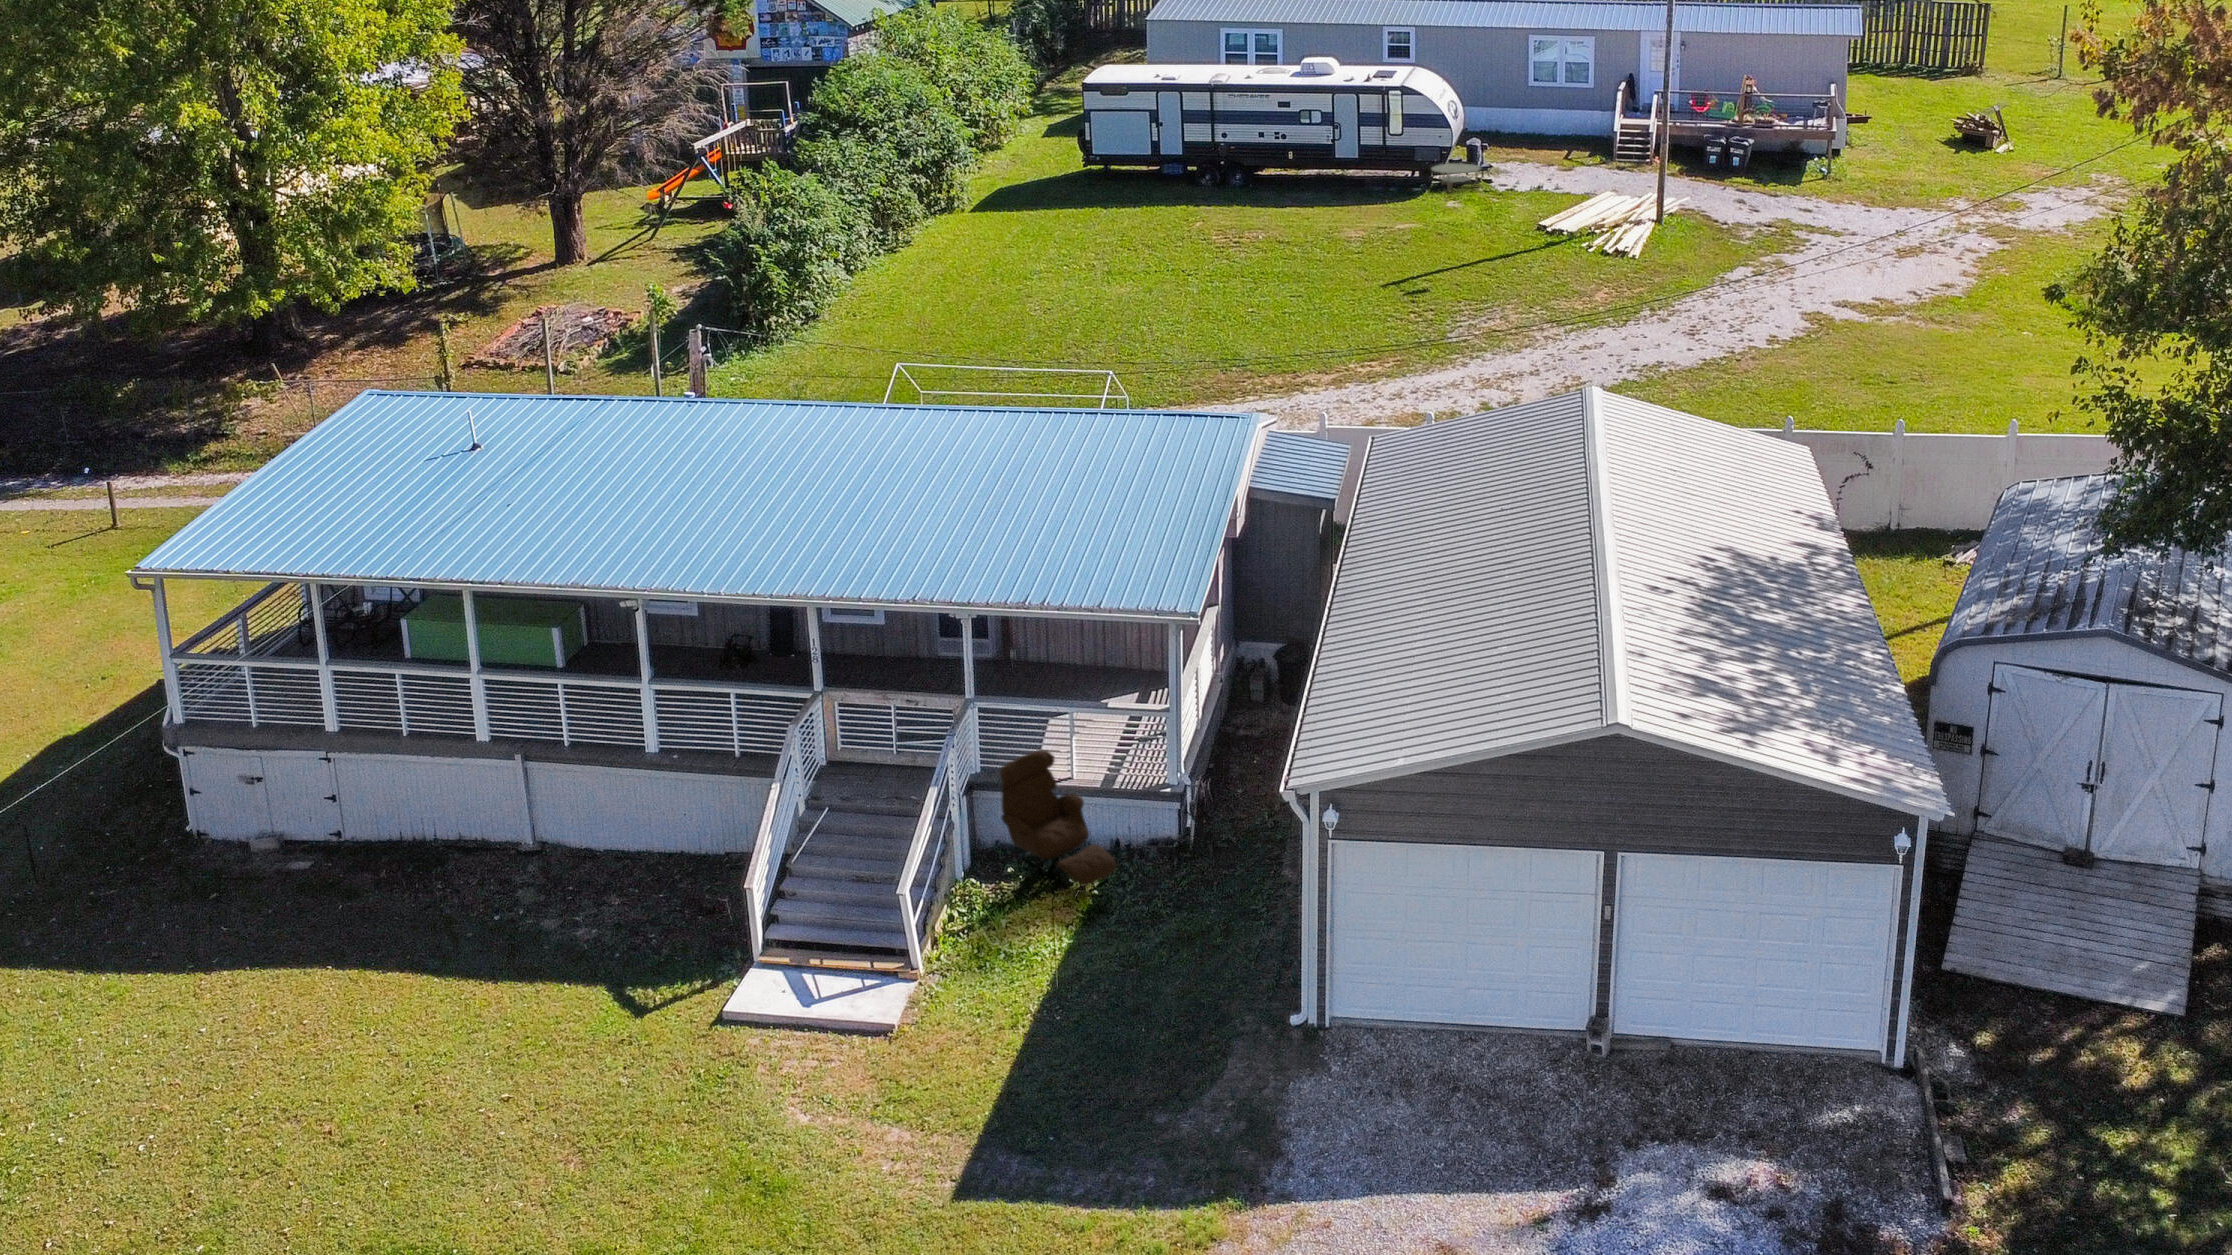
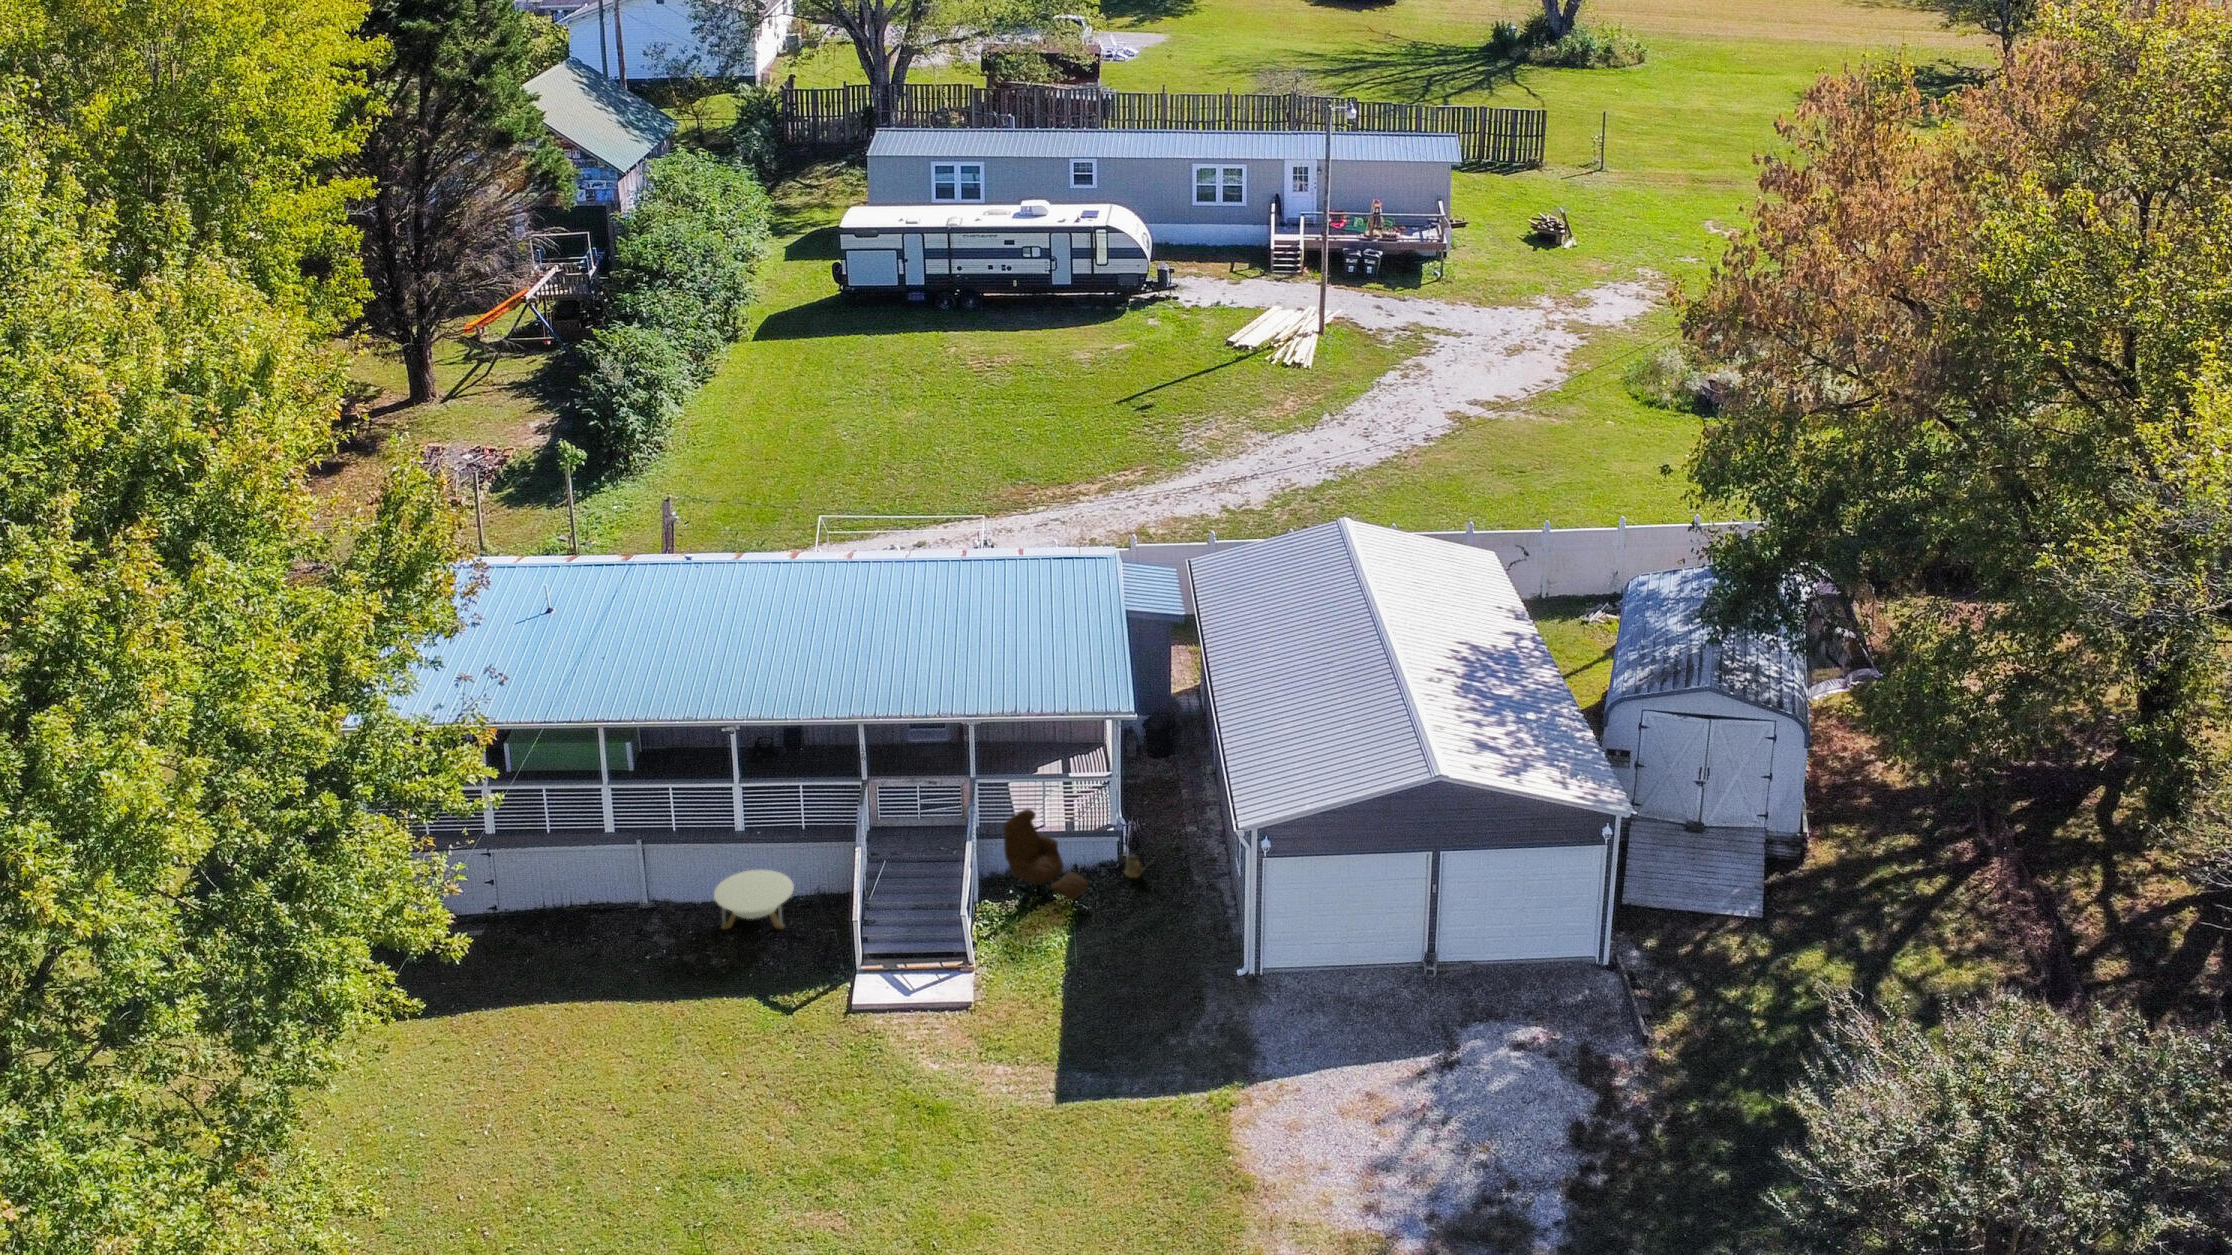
round table: present [1432,163,1481,192] -> present [714,870,794,929]
watering can: none [1178,826,1219,862] -> present [1122,854,1149,878]

